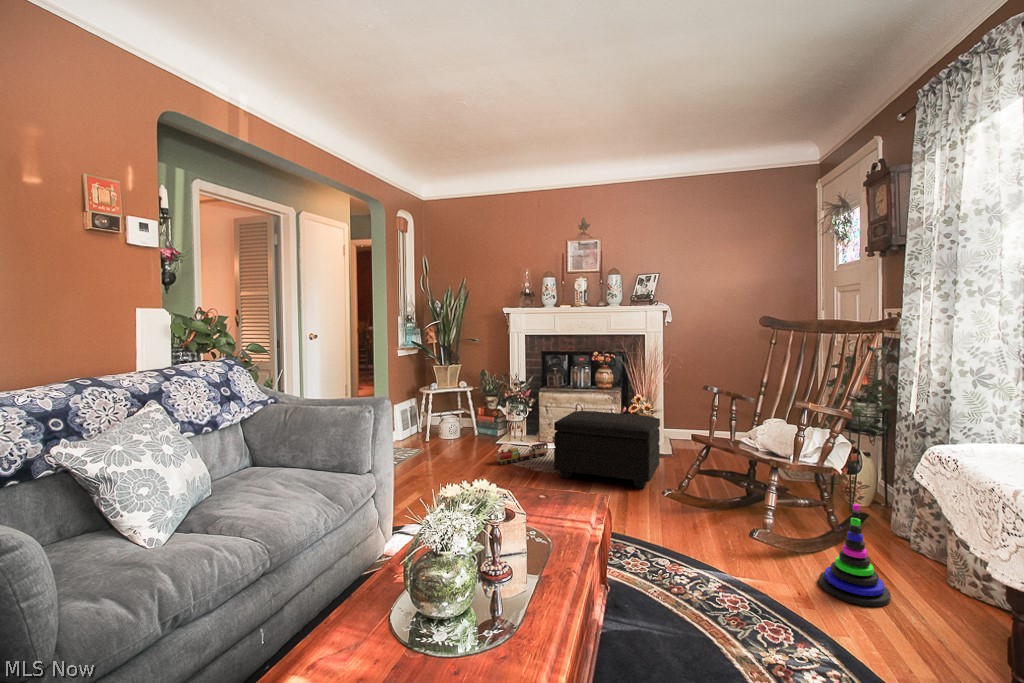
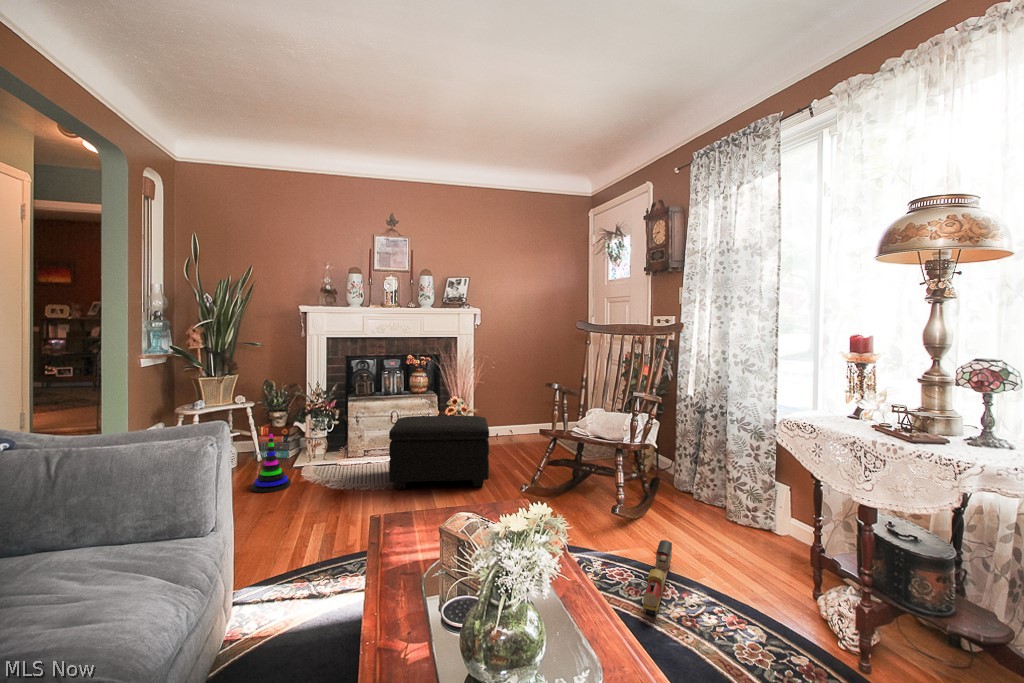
toy train: present [496,443,548,465] -> present [643,540,672,615]
stacking toy: present [819,504,891,607] -> present [251,434,291,492]

